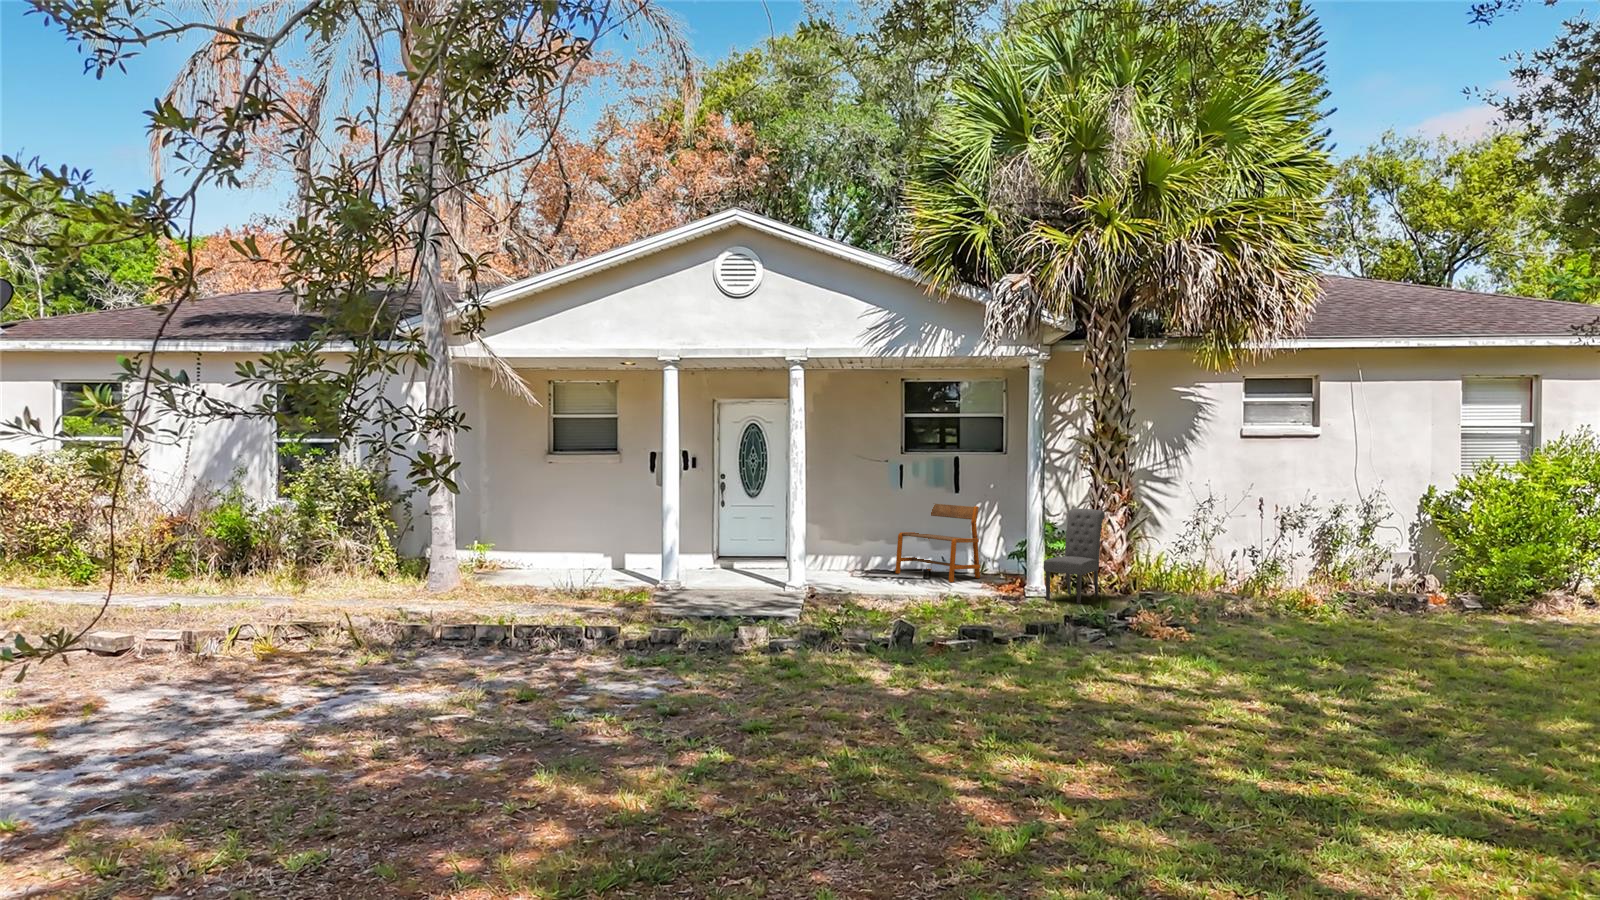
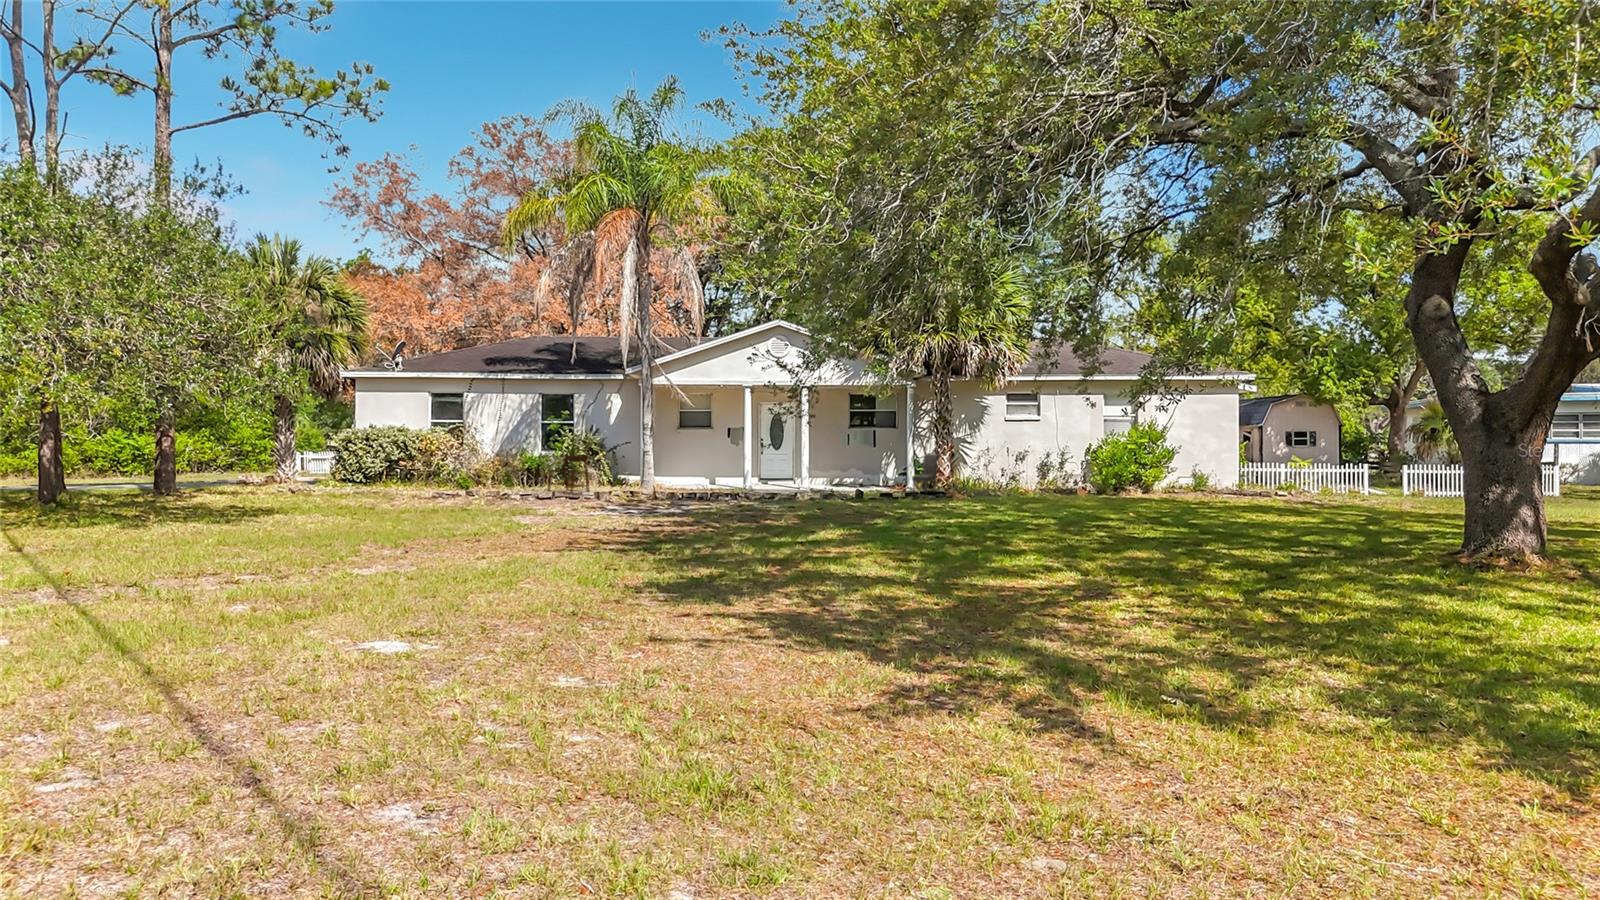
bench: present [895,503,981,582] -> present [547,455,589,493]

